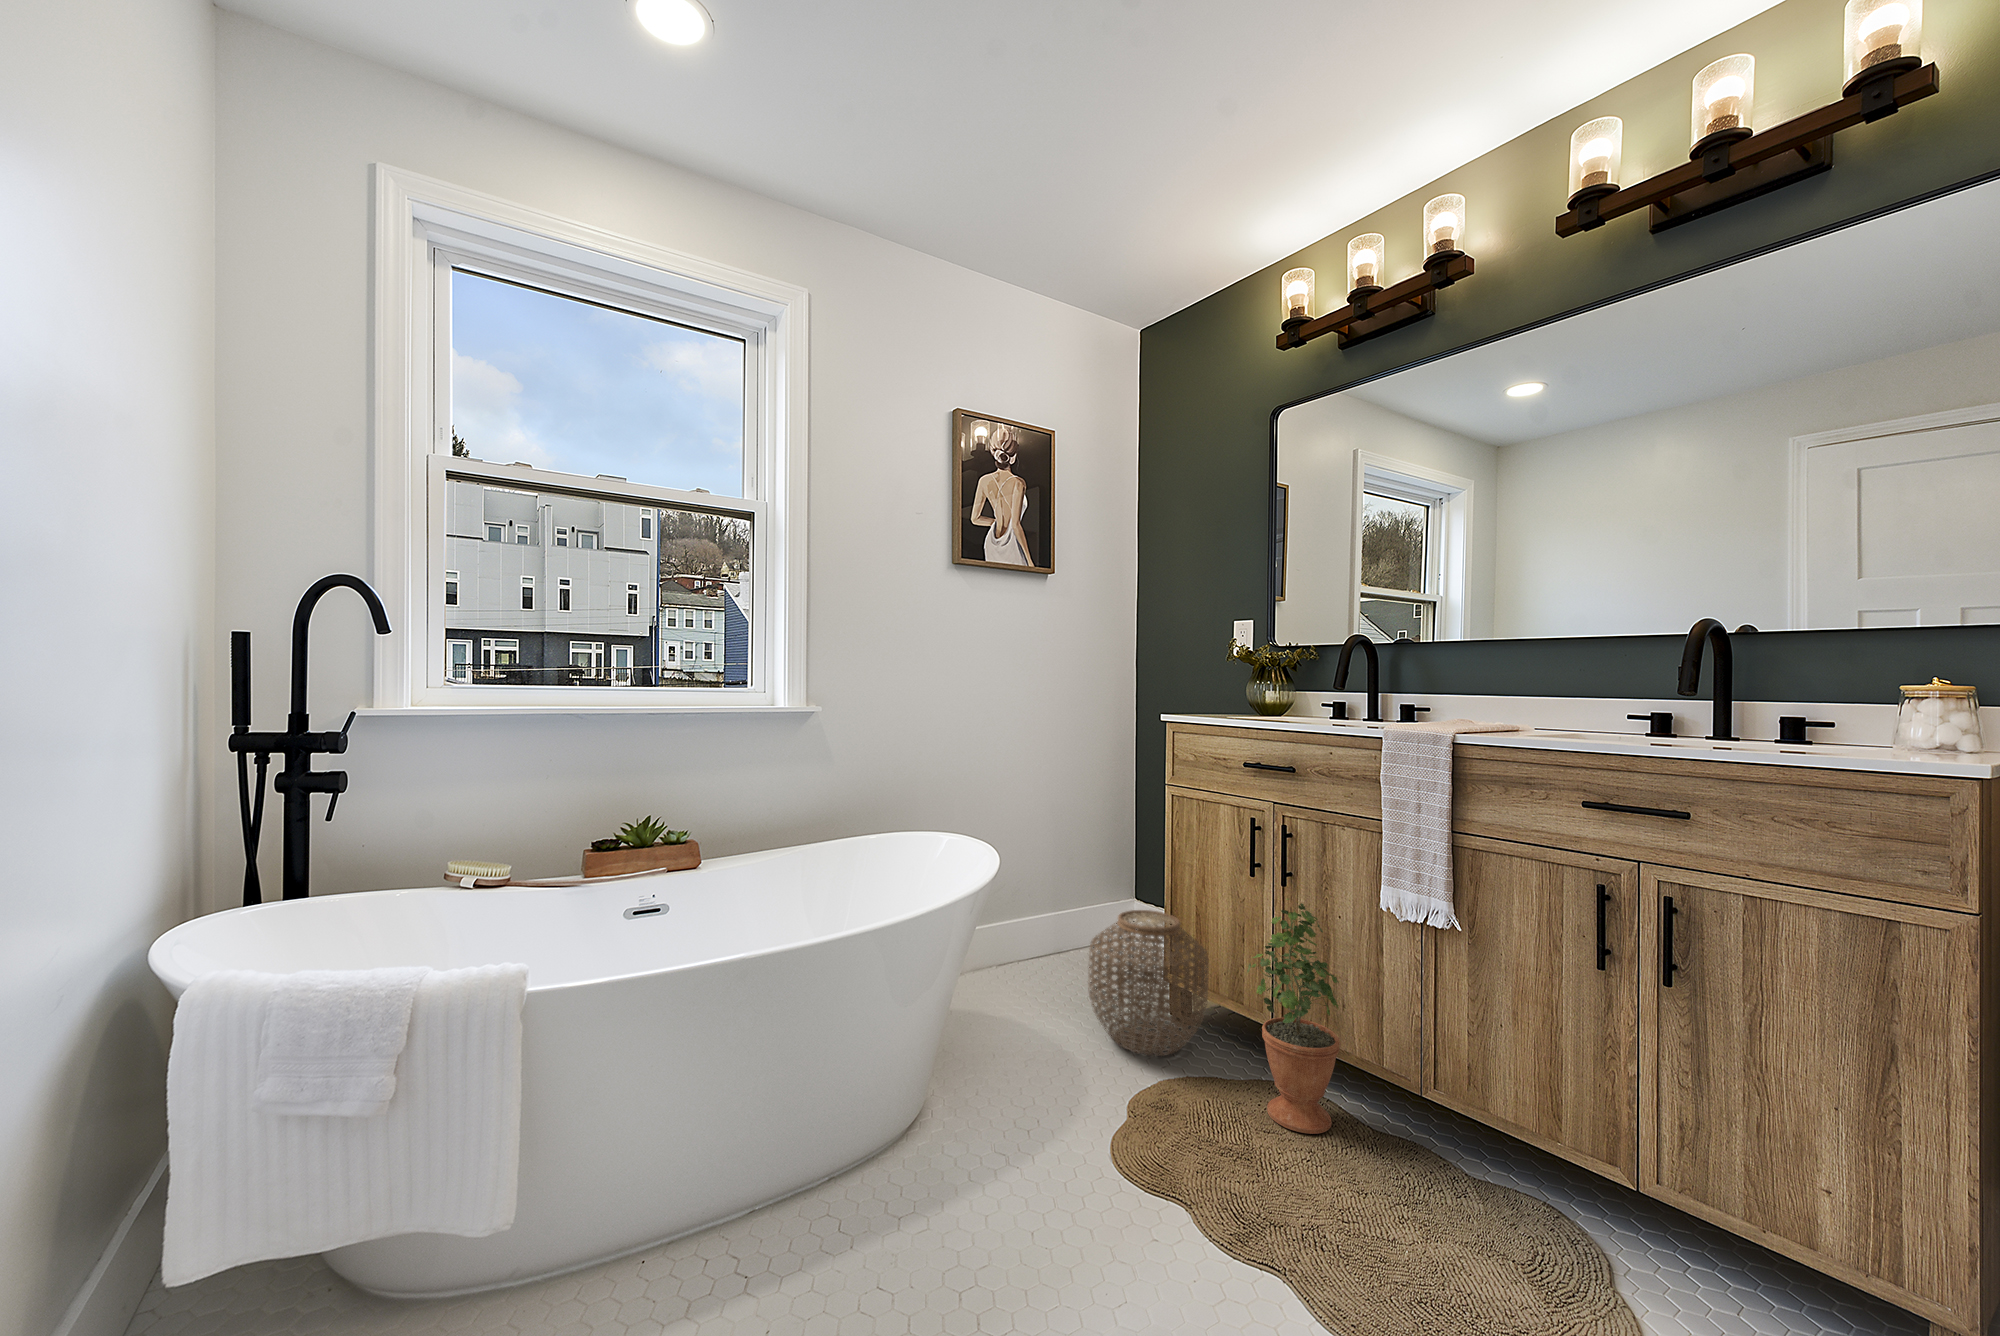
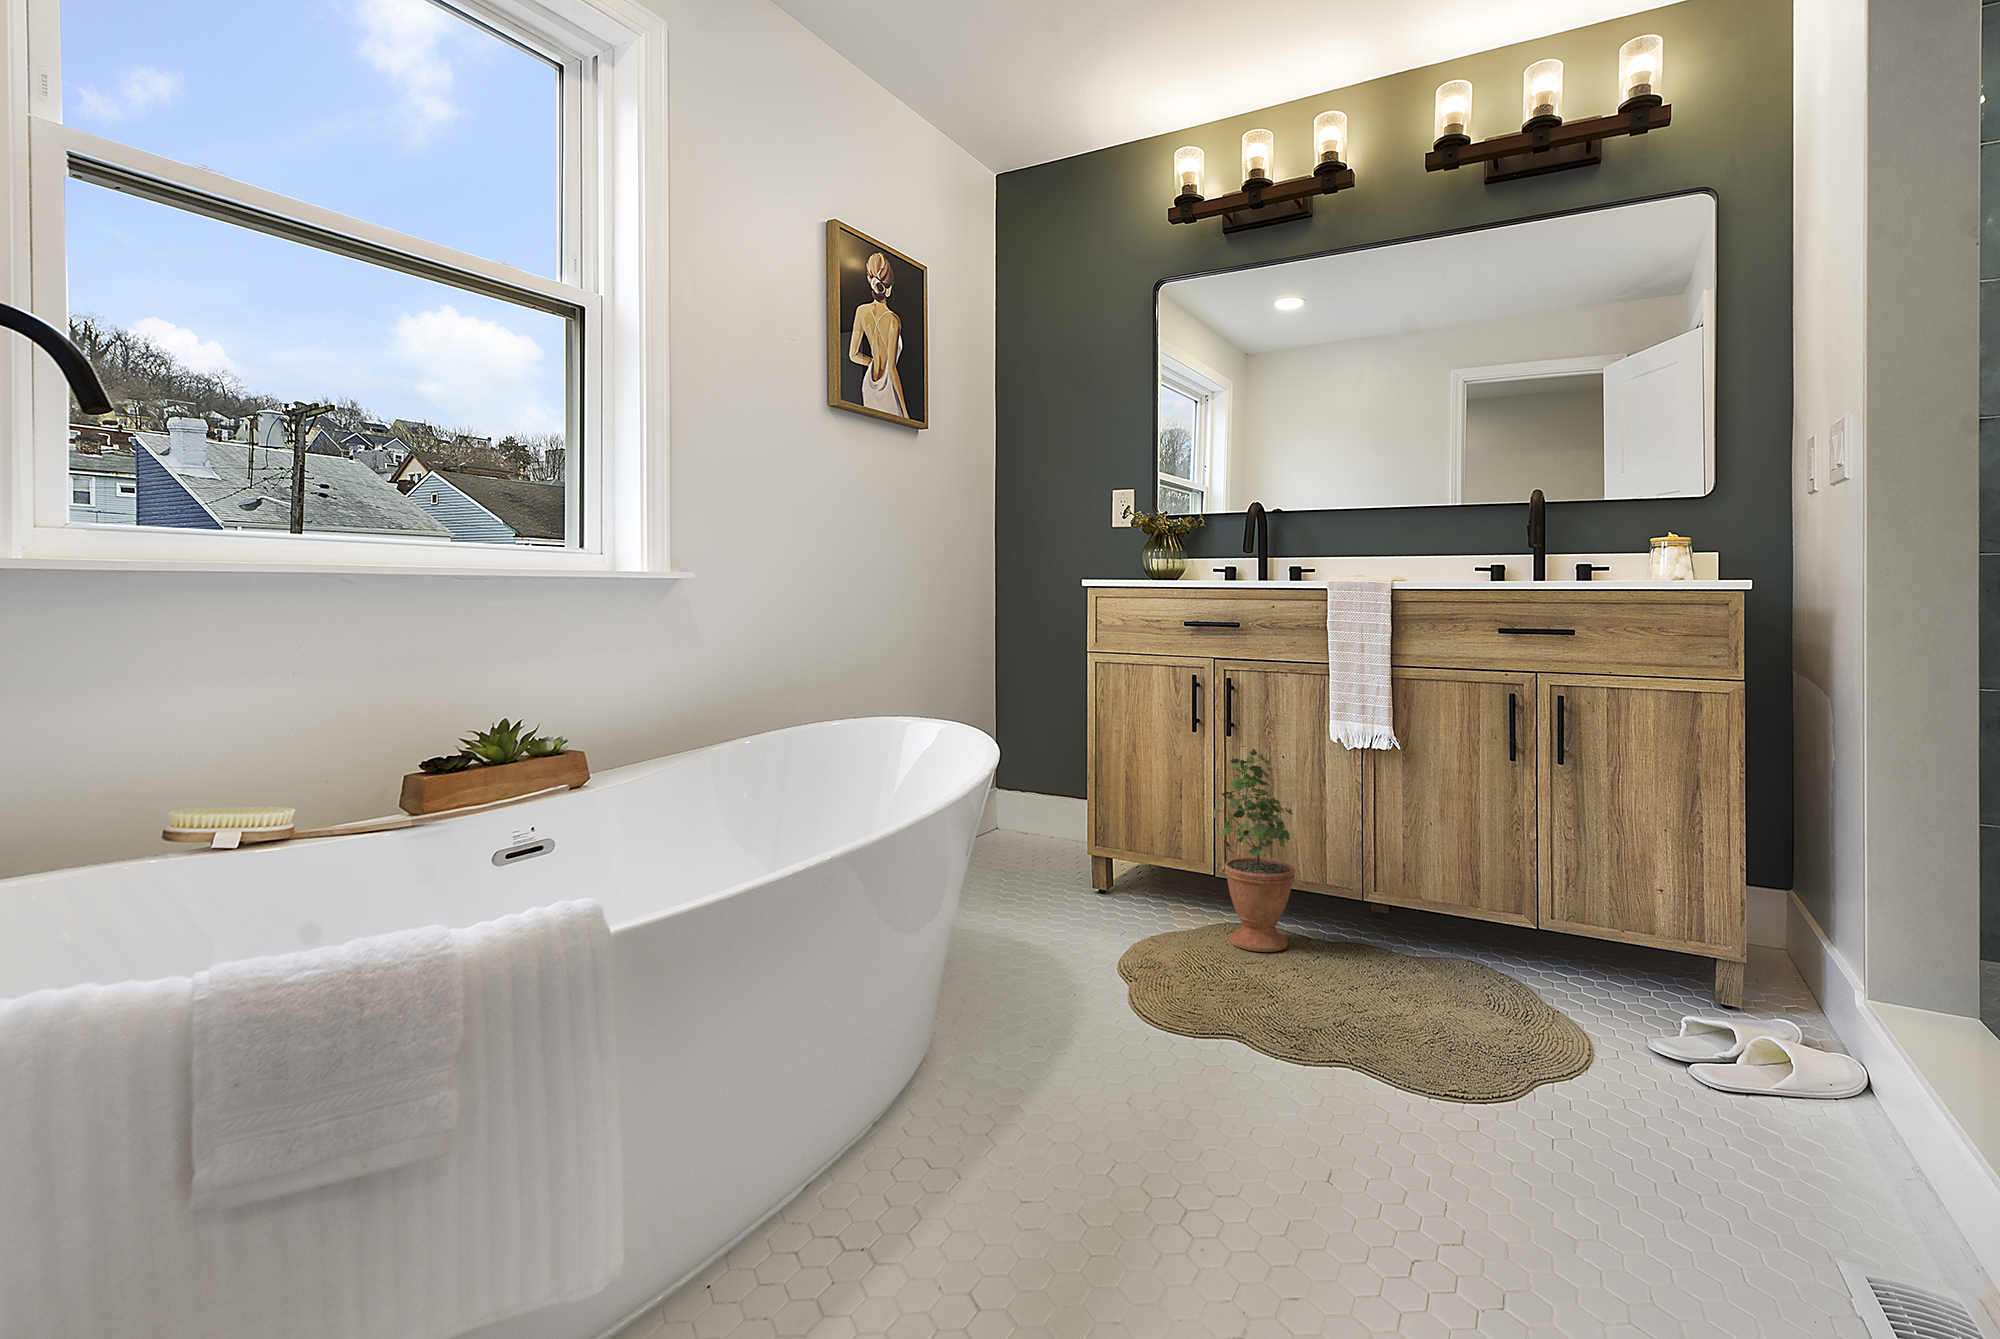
woven basket: present [1088,910,1208,1056] -> none [1033,785,1154,922]

